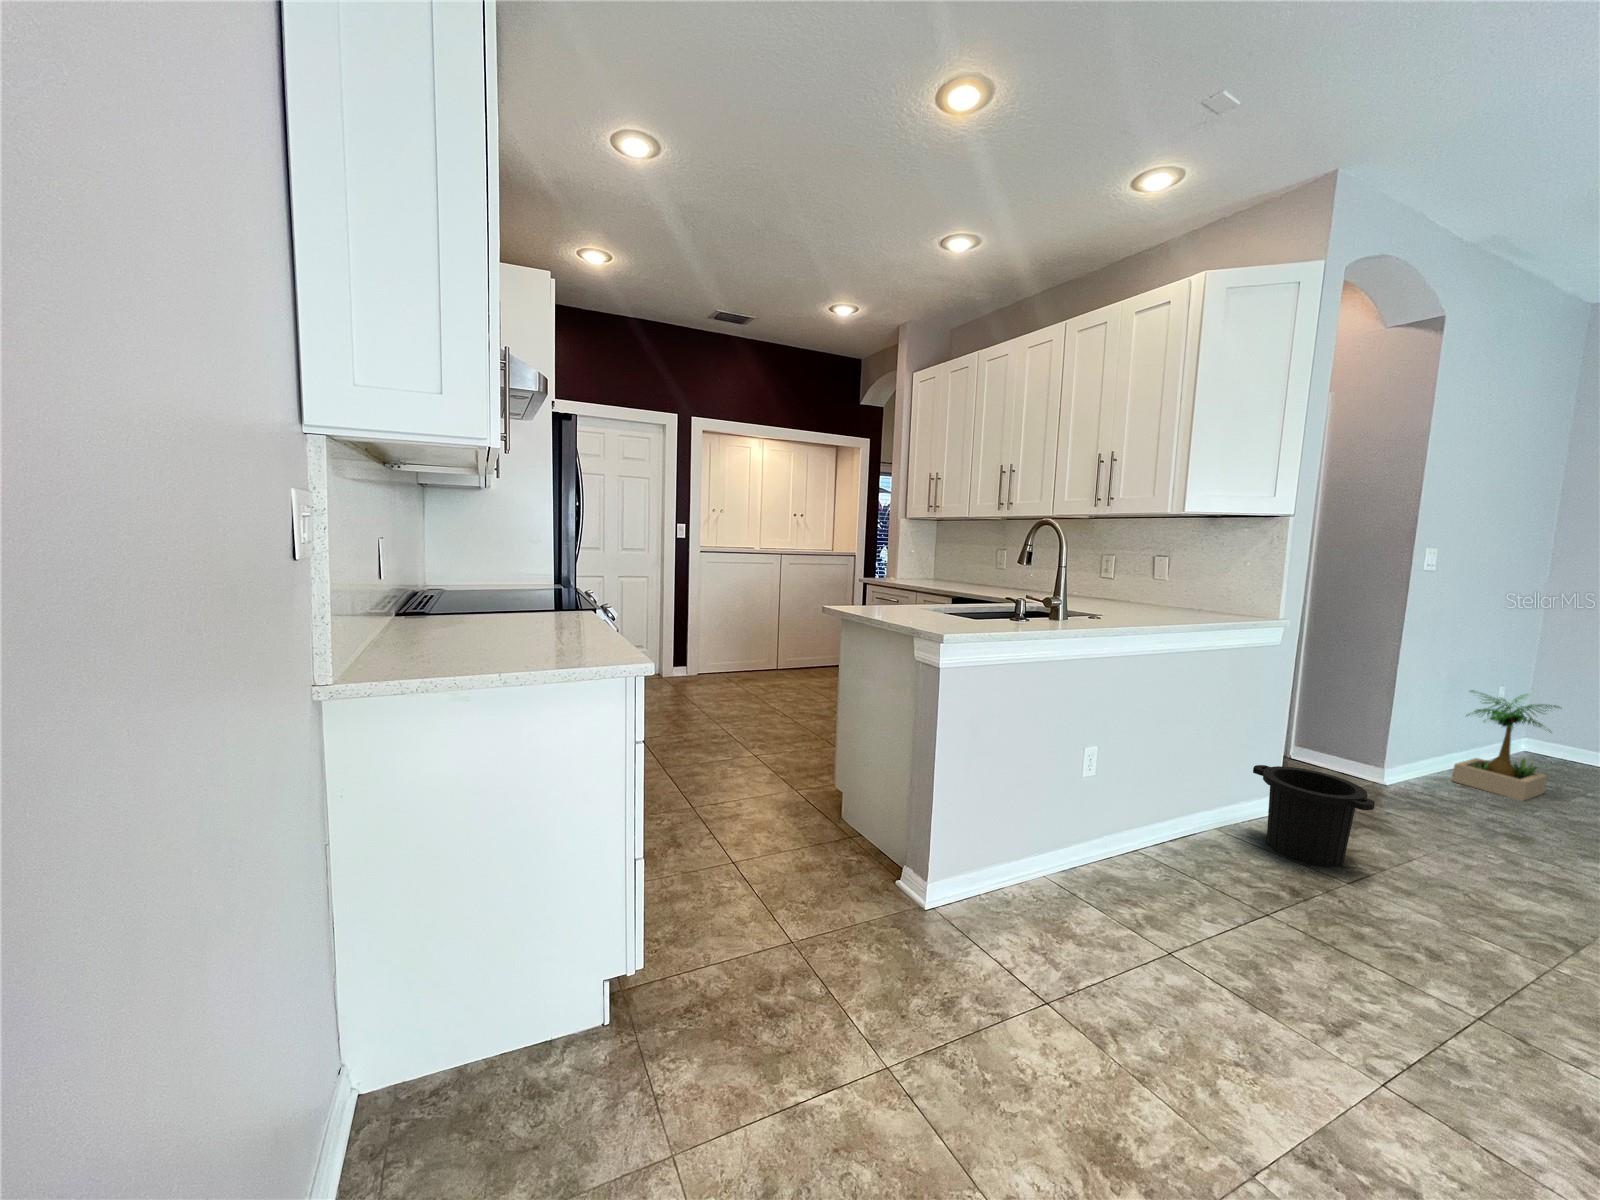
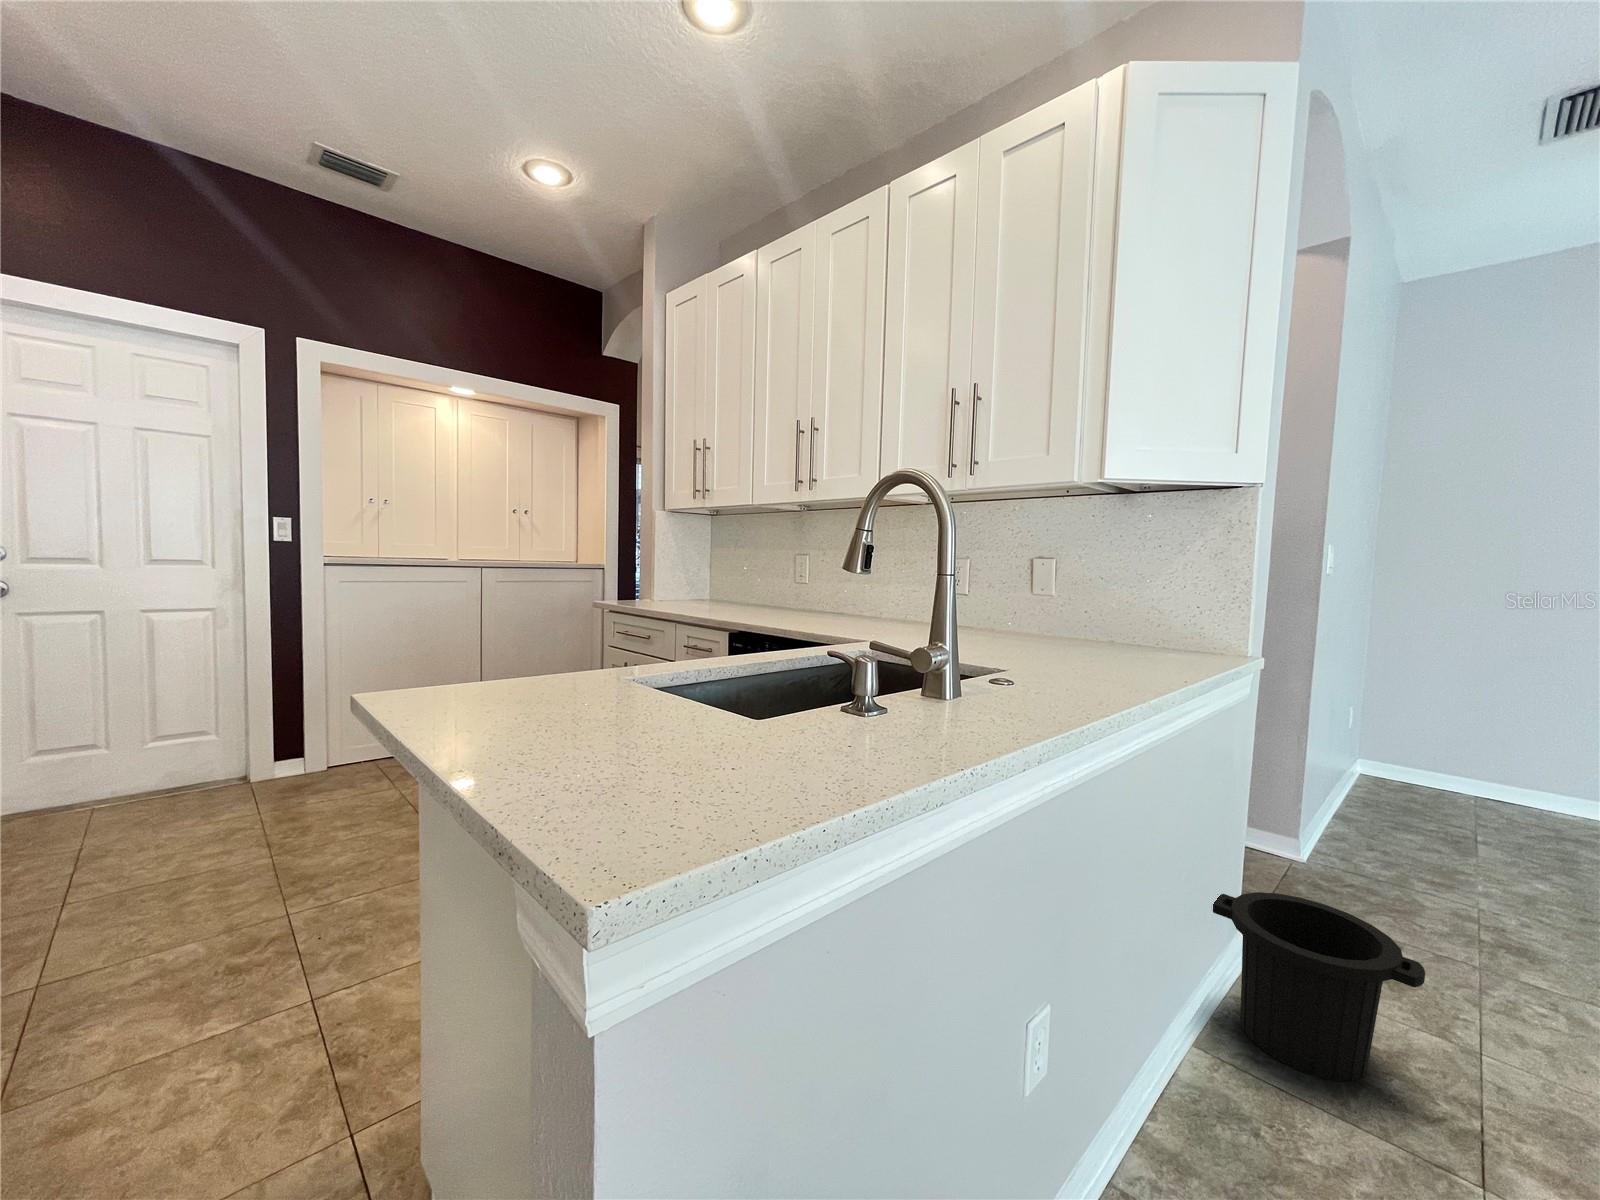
potted plant: present [1452,690,1560,801] -> none [1339,720,1467,859]

